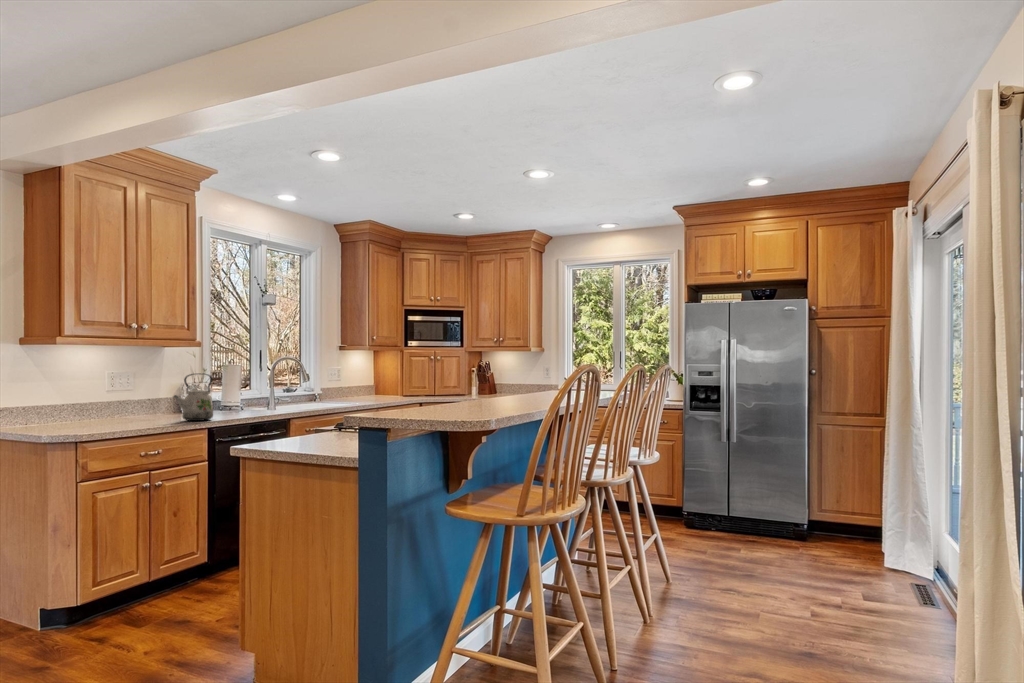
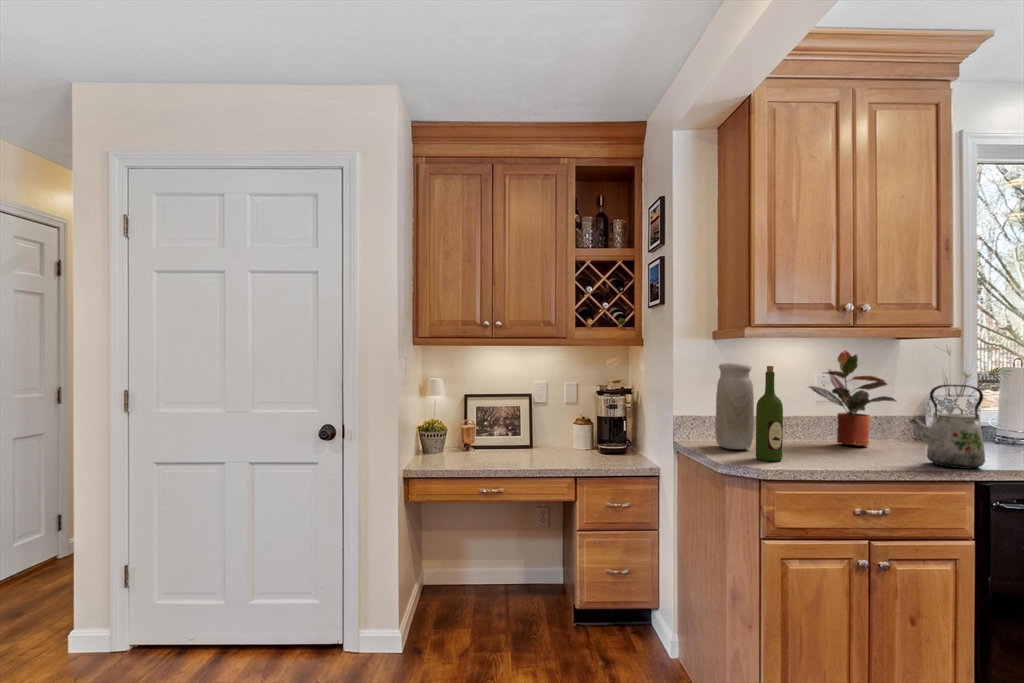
potted plant: none [103,355,165,419] -> present [809,350,897,446]
vase: none [31,366,65,429] -> present [715,363,754,450]
wine bottle: none [70,366,91,431] -> present [756,366,783,461]

